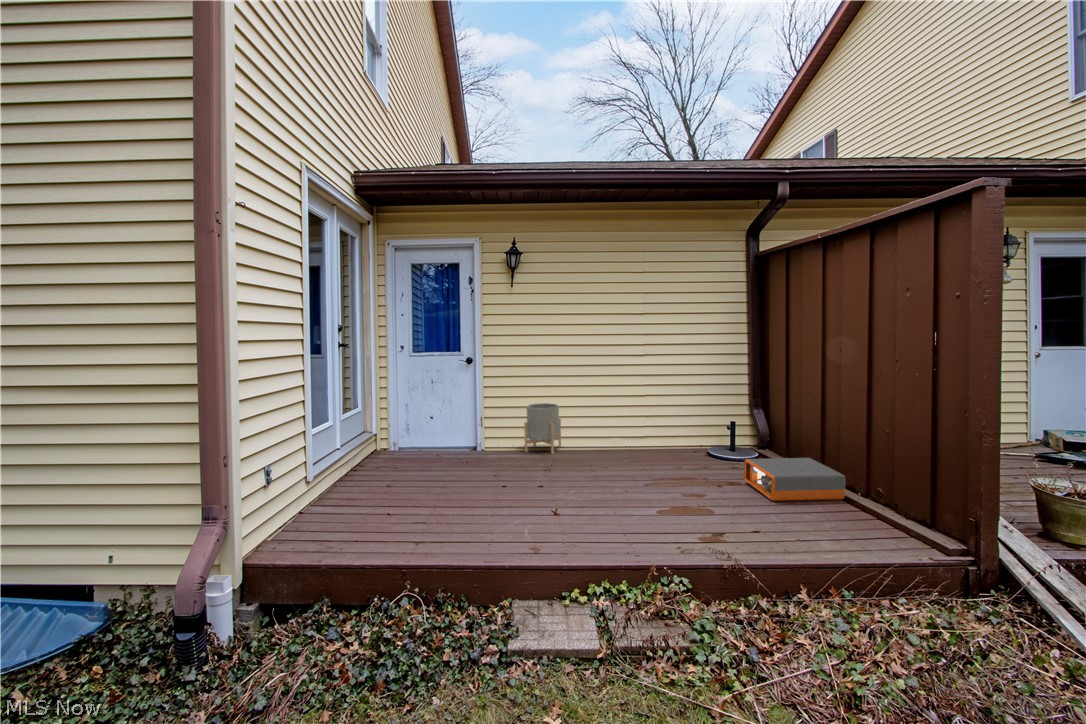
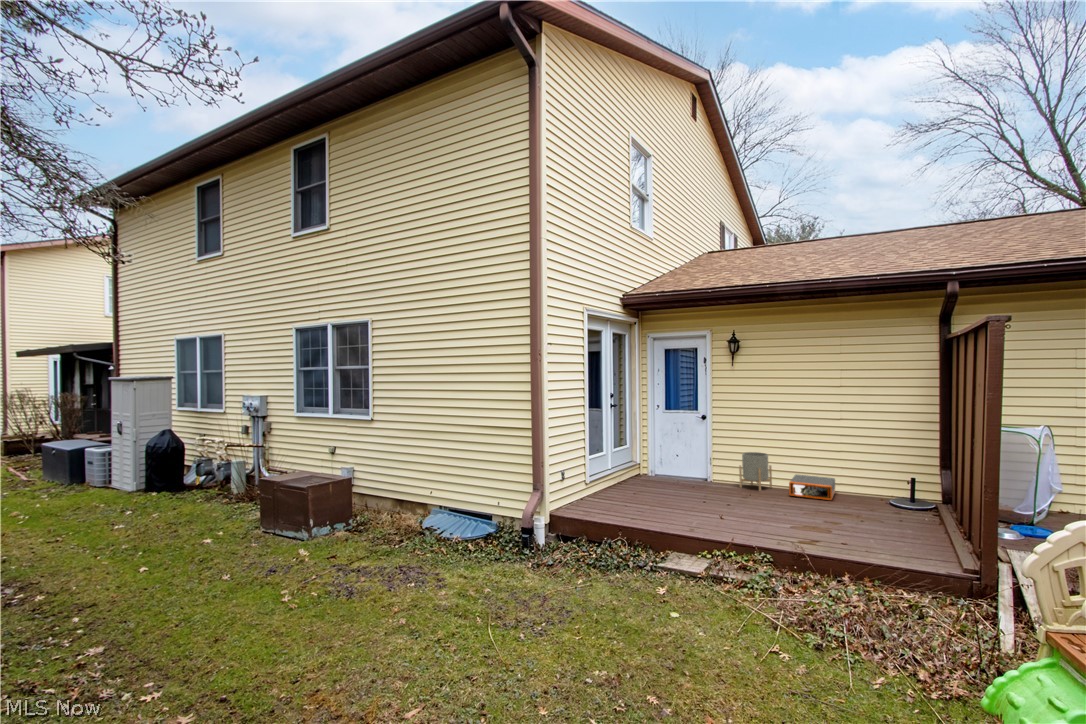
storage box: present [744,458,846,501] -> present [789,475,835,500]

